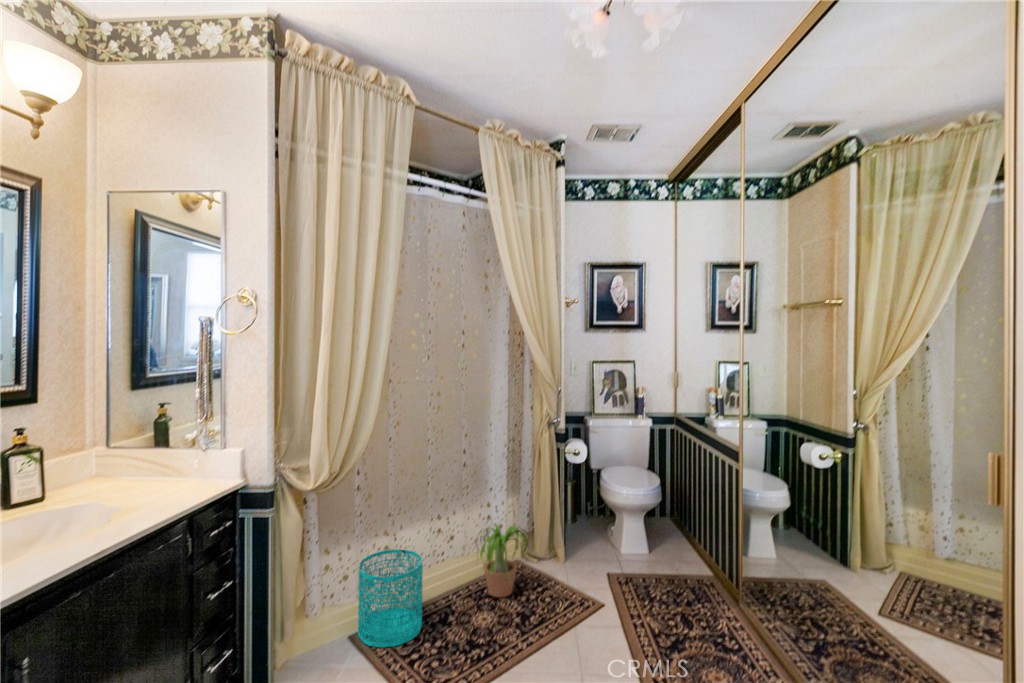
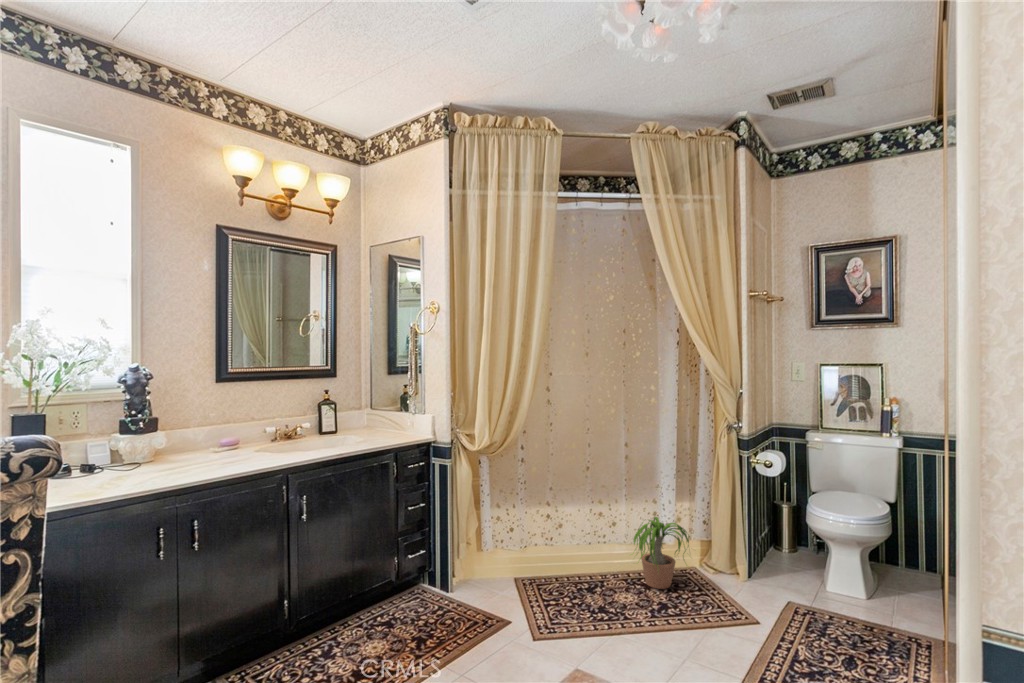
wastebasket: present [358,549,423,648] -> none [520,517,573,594]

